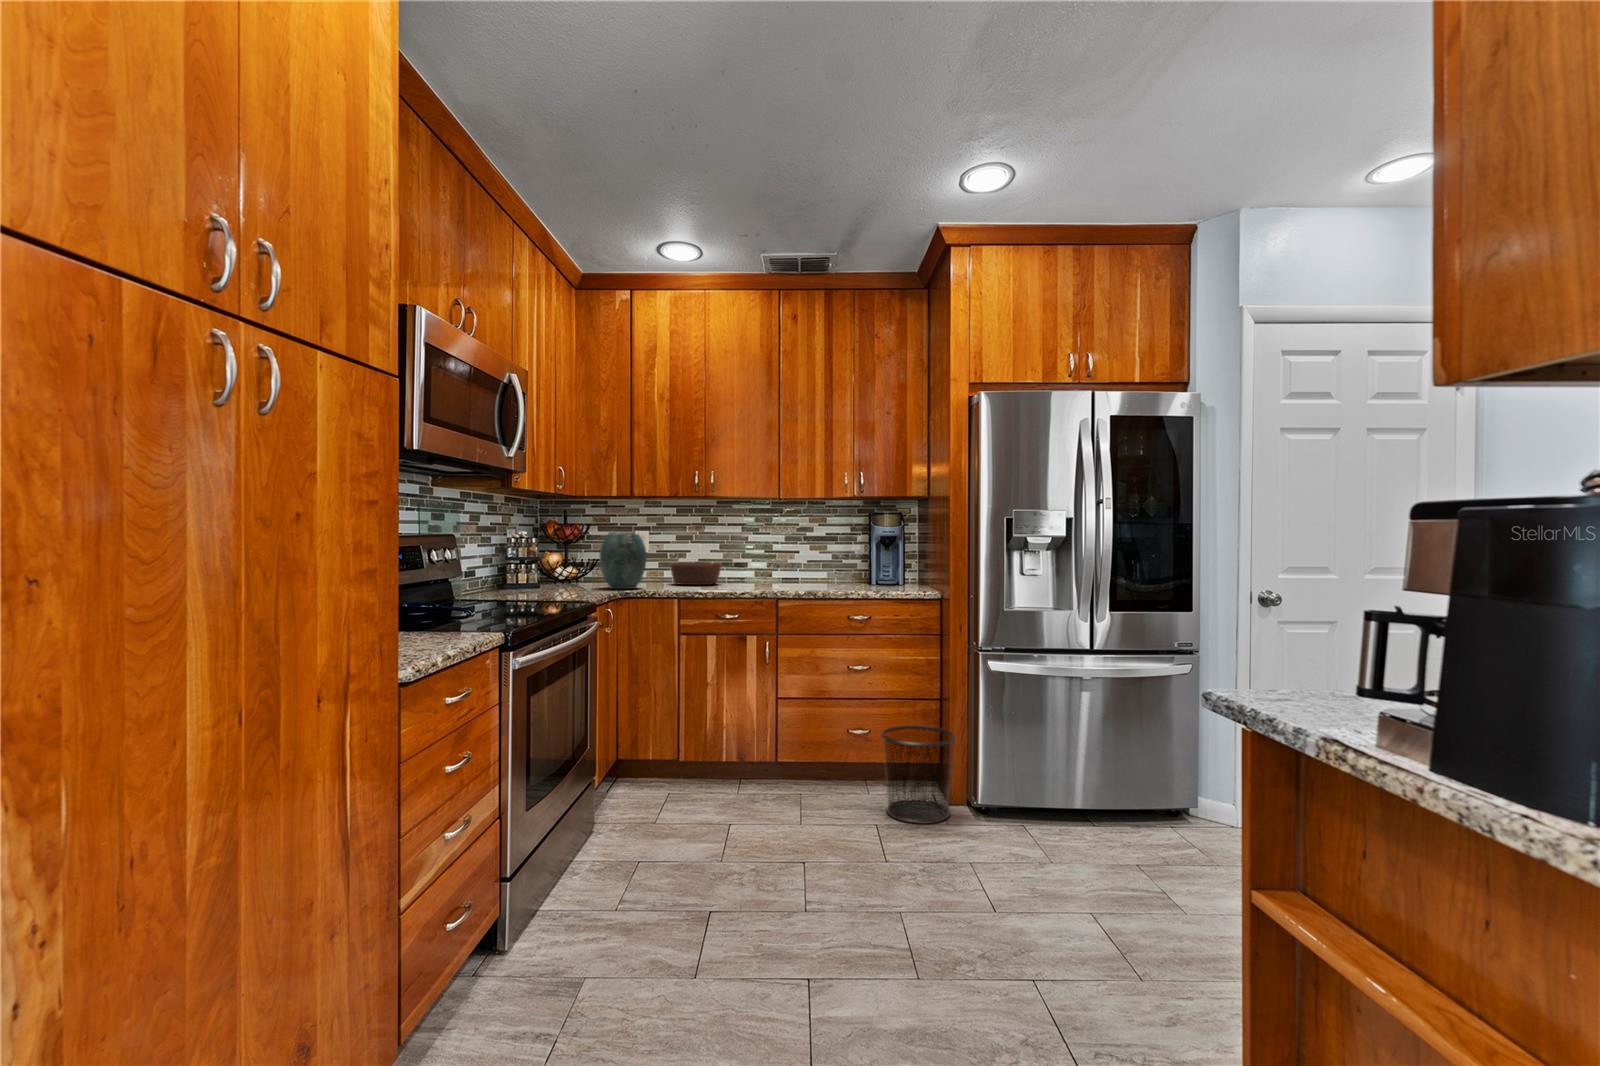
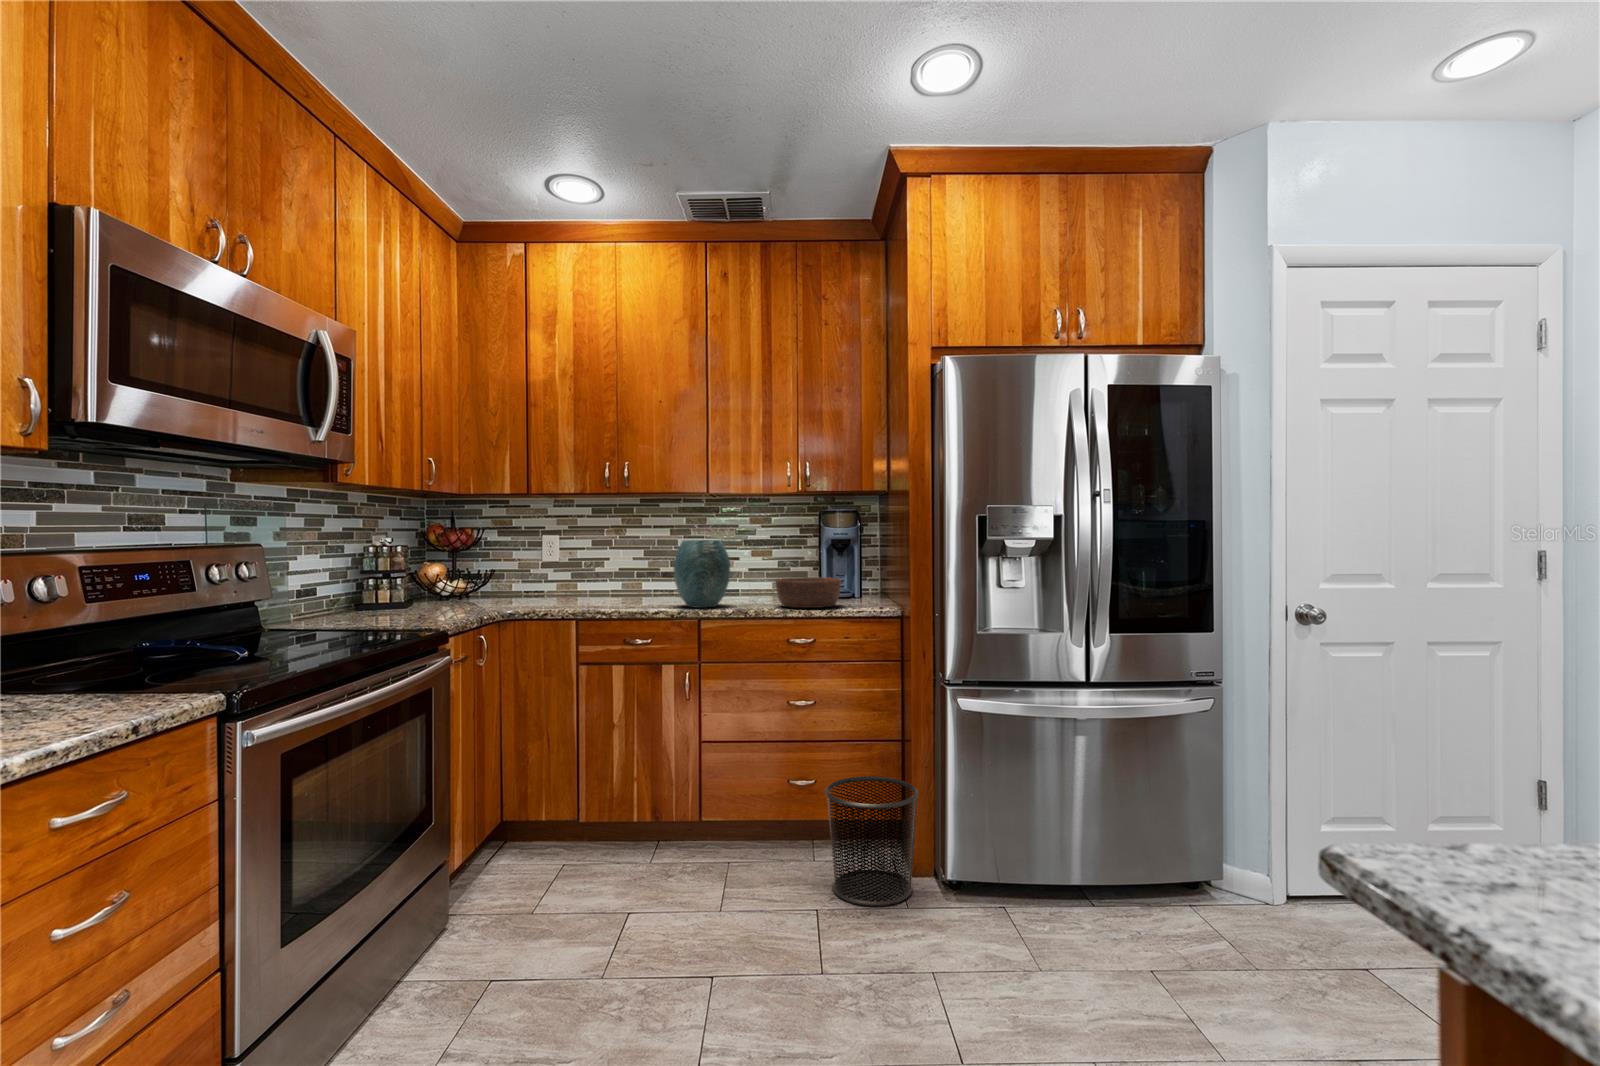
vase: present [600,534,647,589] -> present [674,540,730,608]
wooden bowl: present [671,563,721,585] -> present [775,577,841,608]

